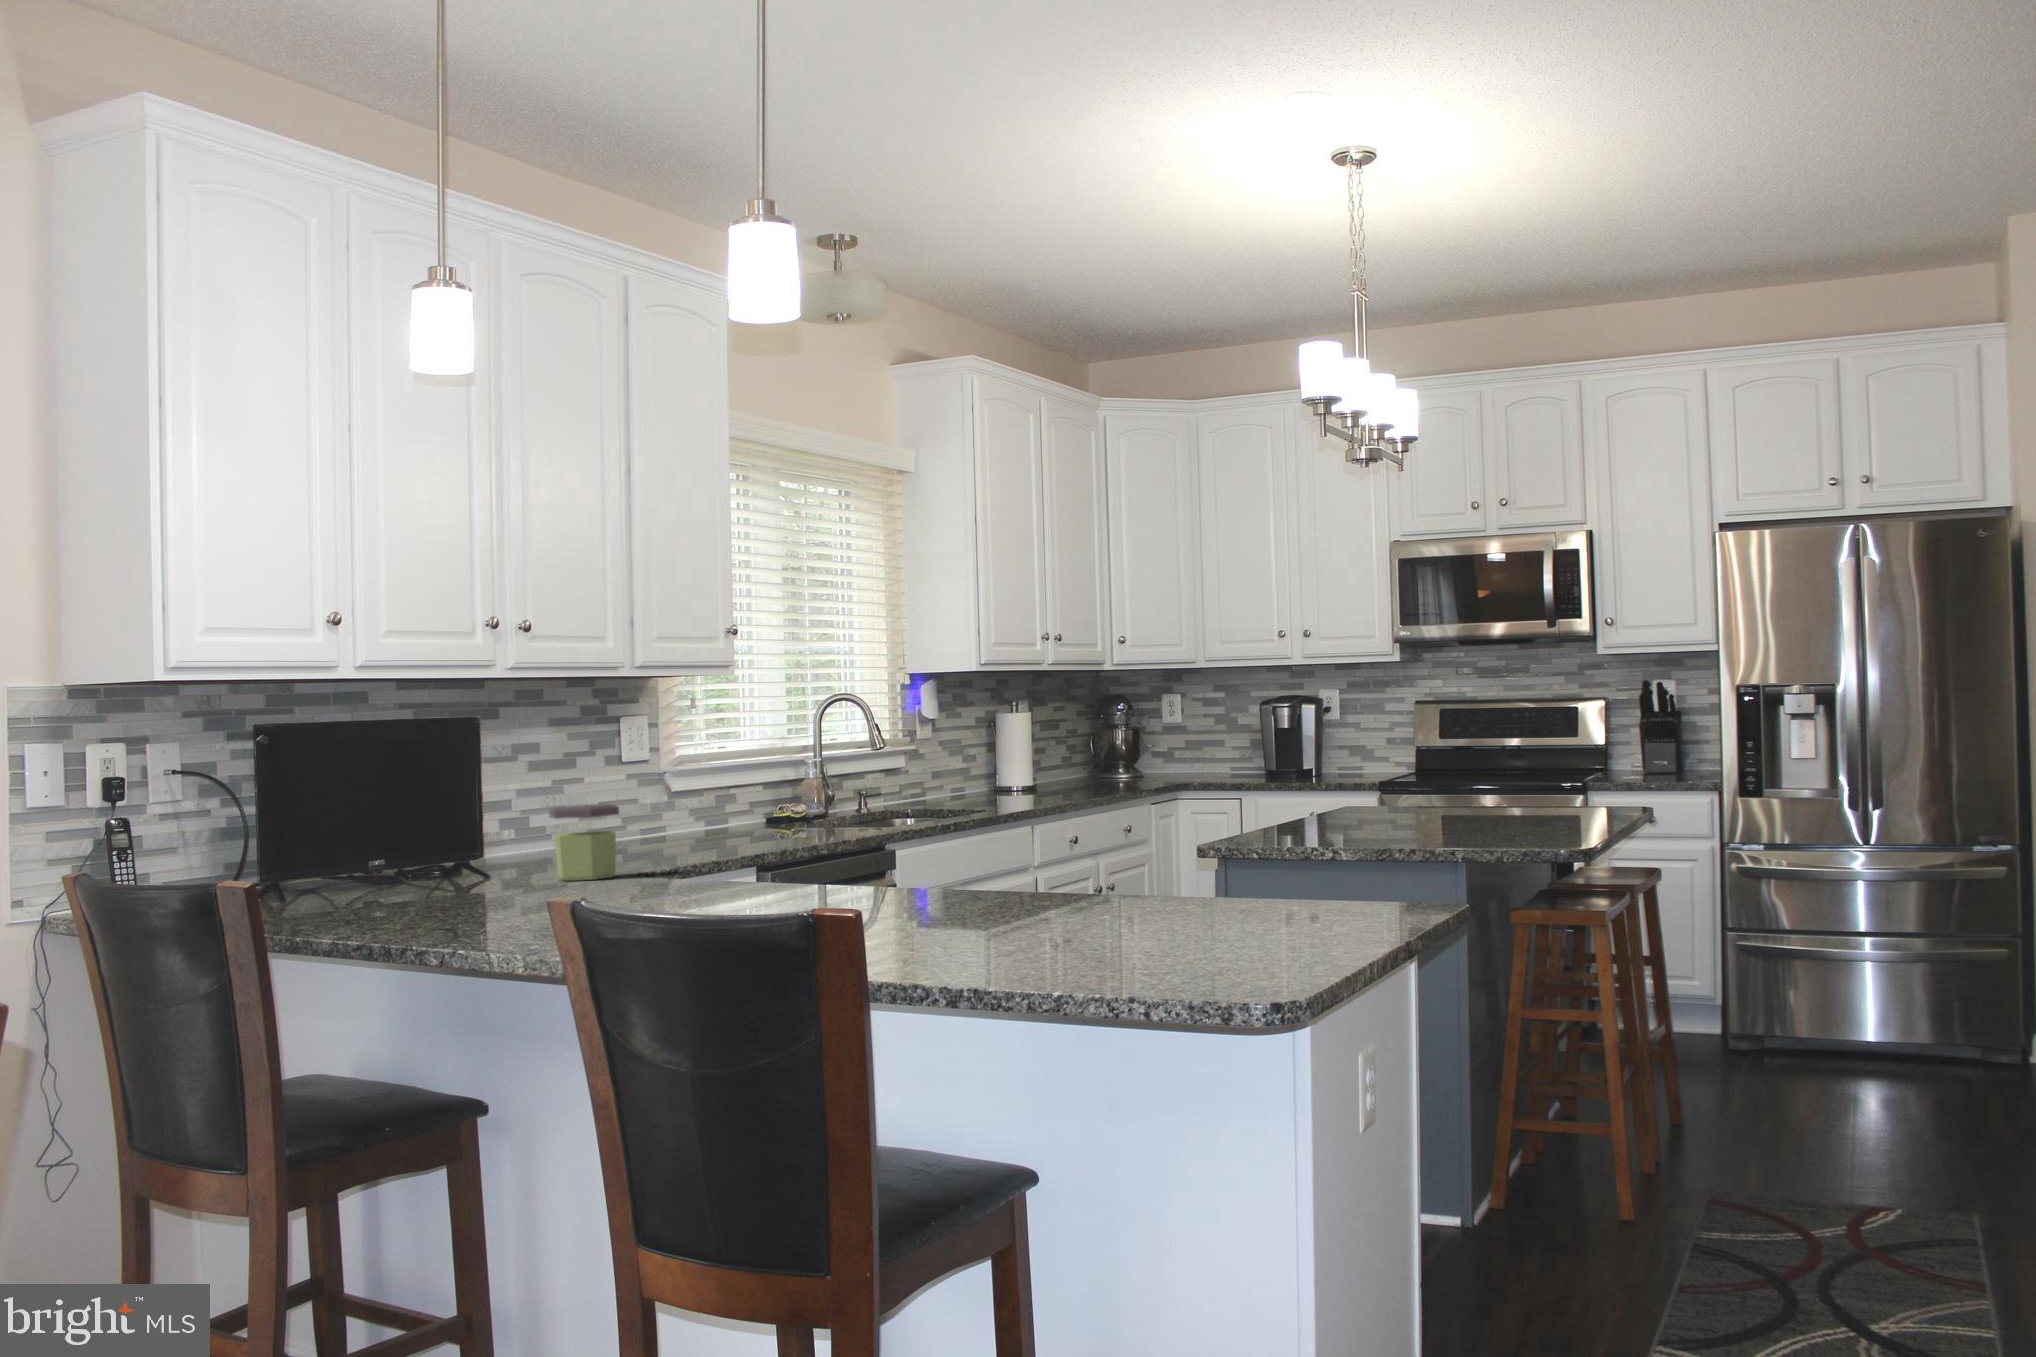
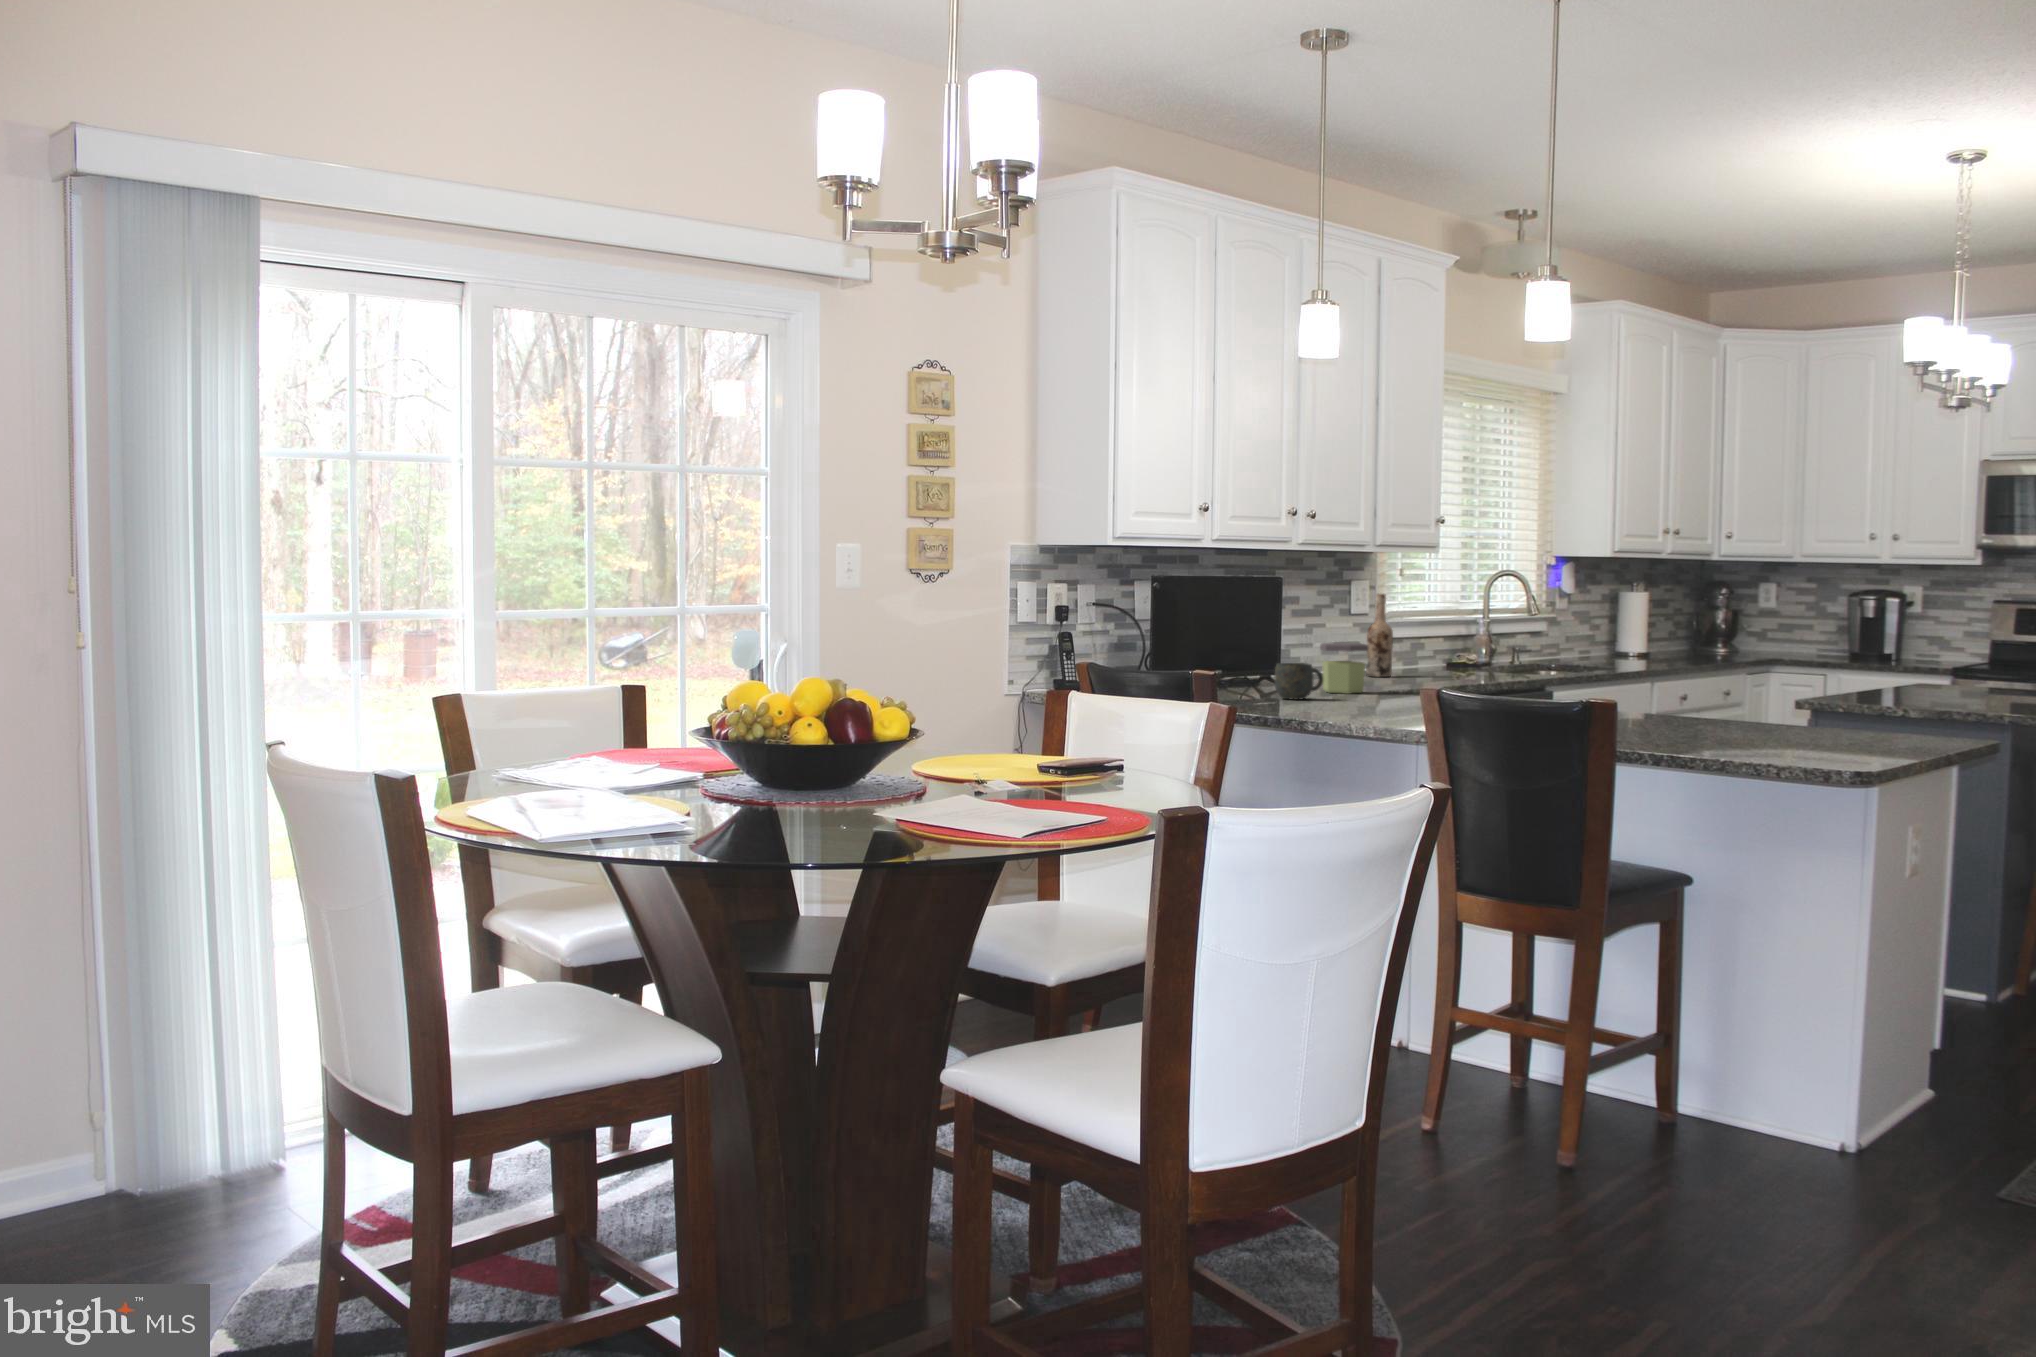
wine bottle: none [646,730,685,848] -> present [1366,594,1393,677]
mug: none [466,841,542,898] -> present [1275,663,1323,700]

